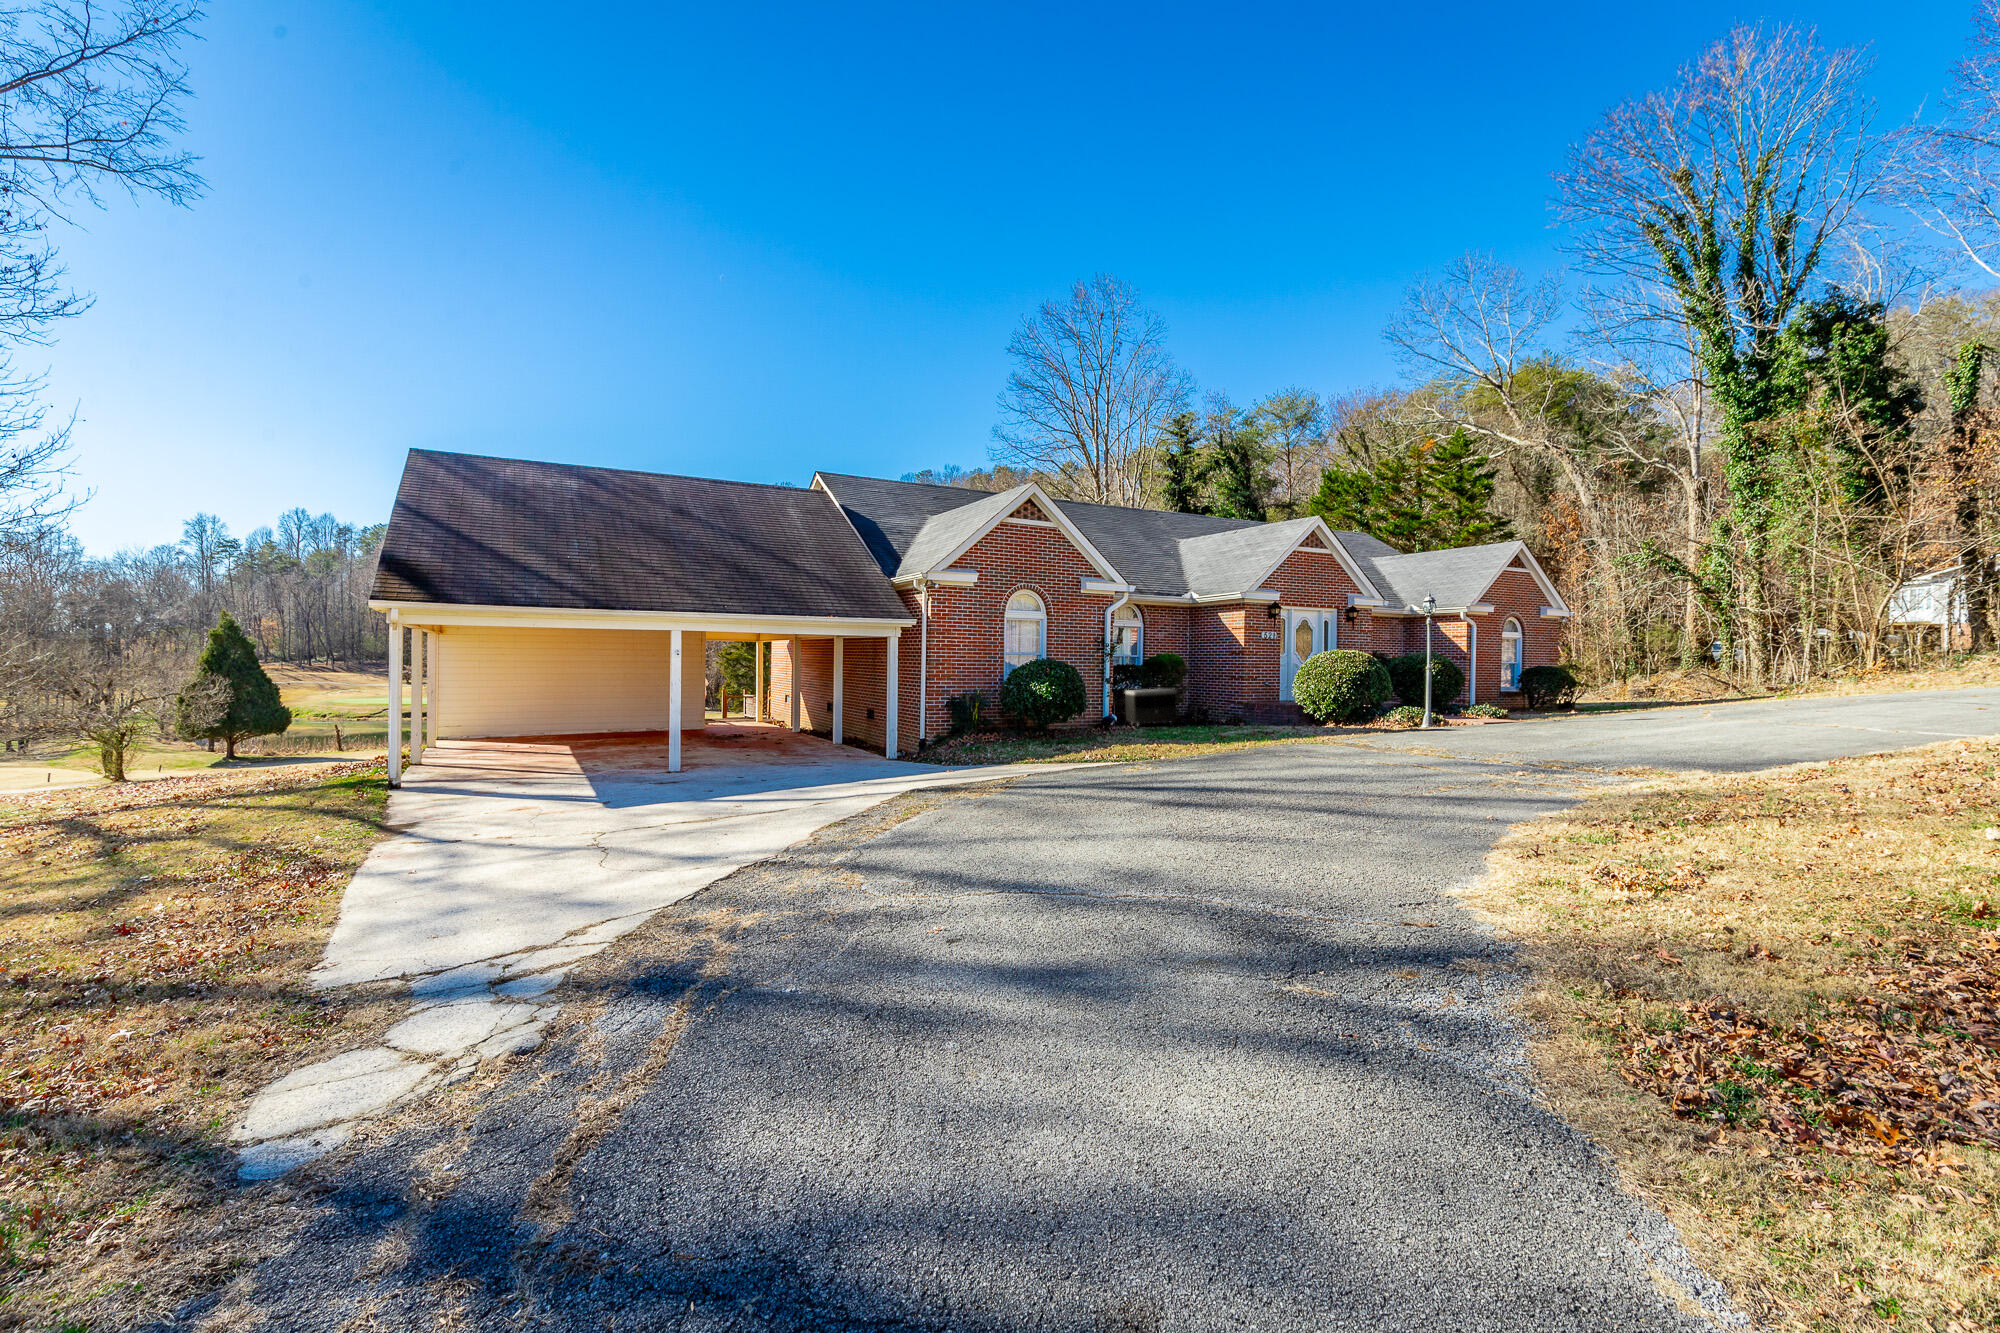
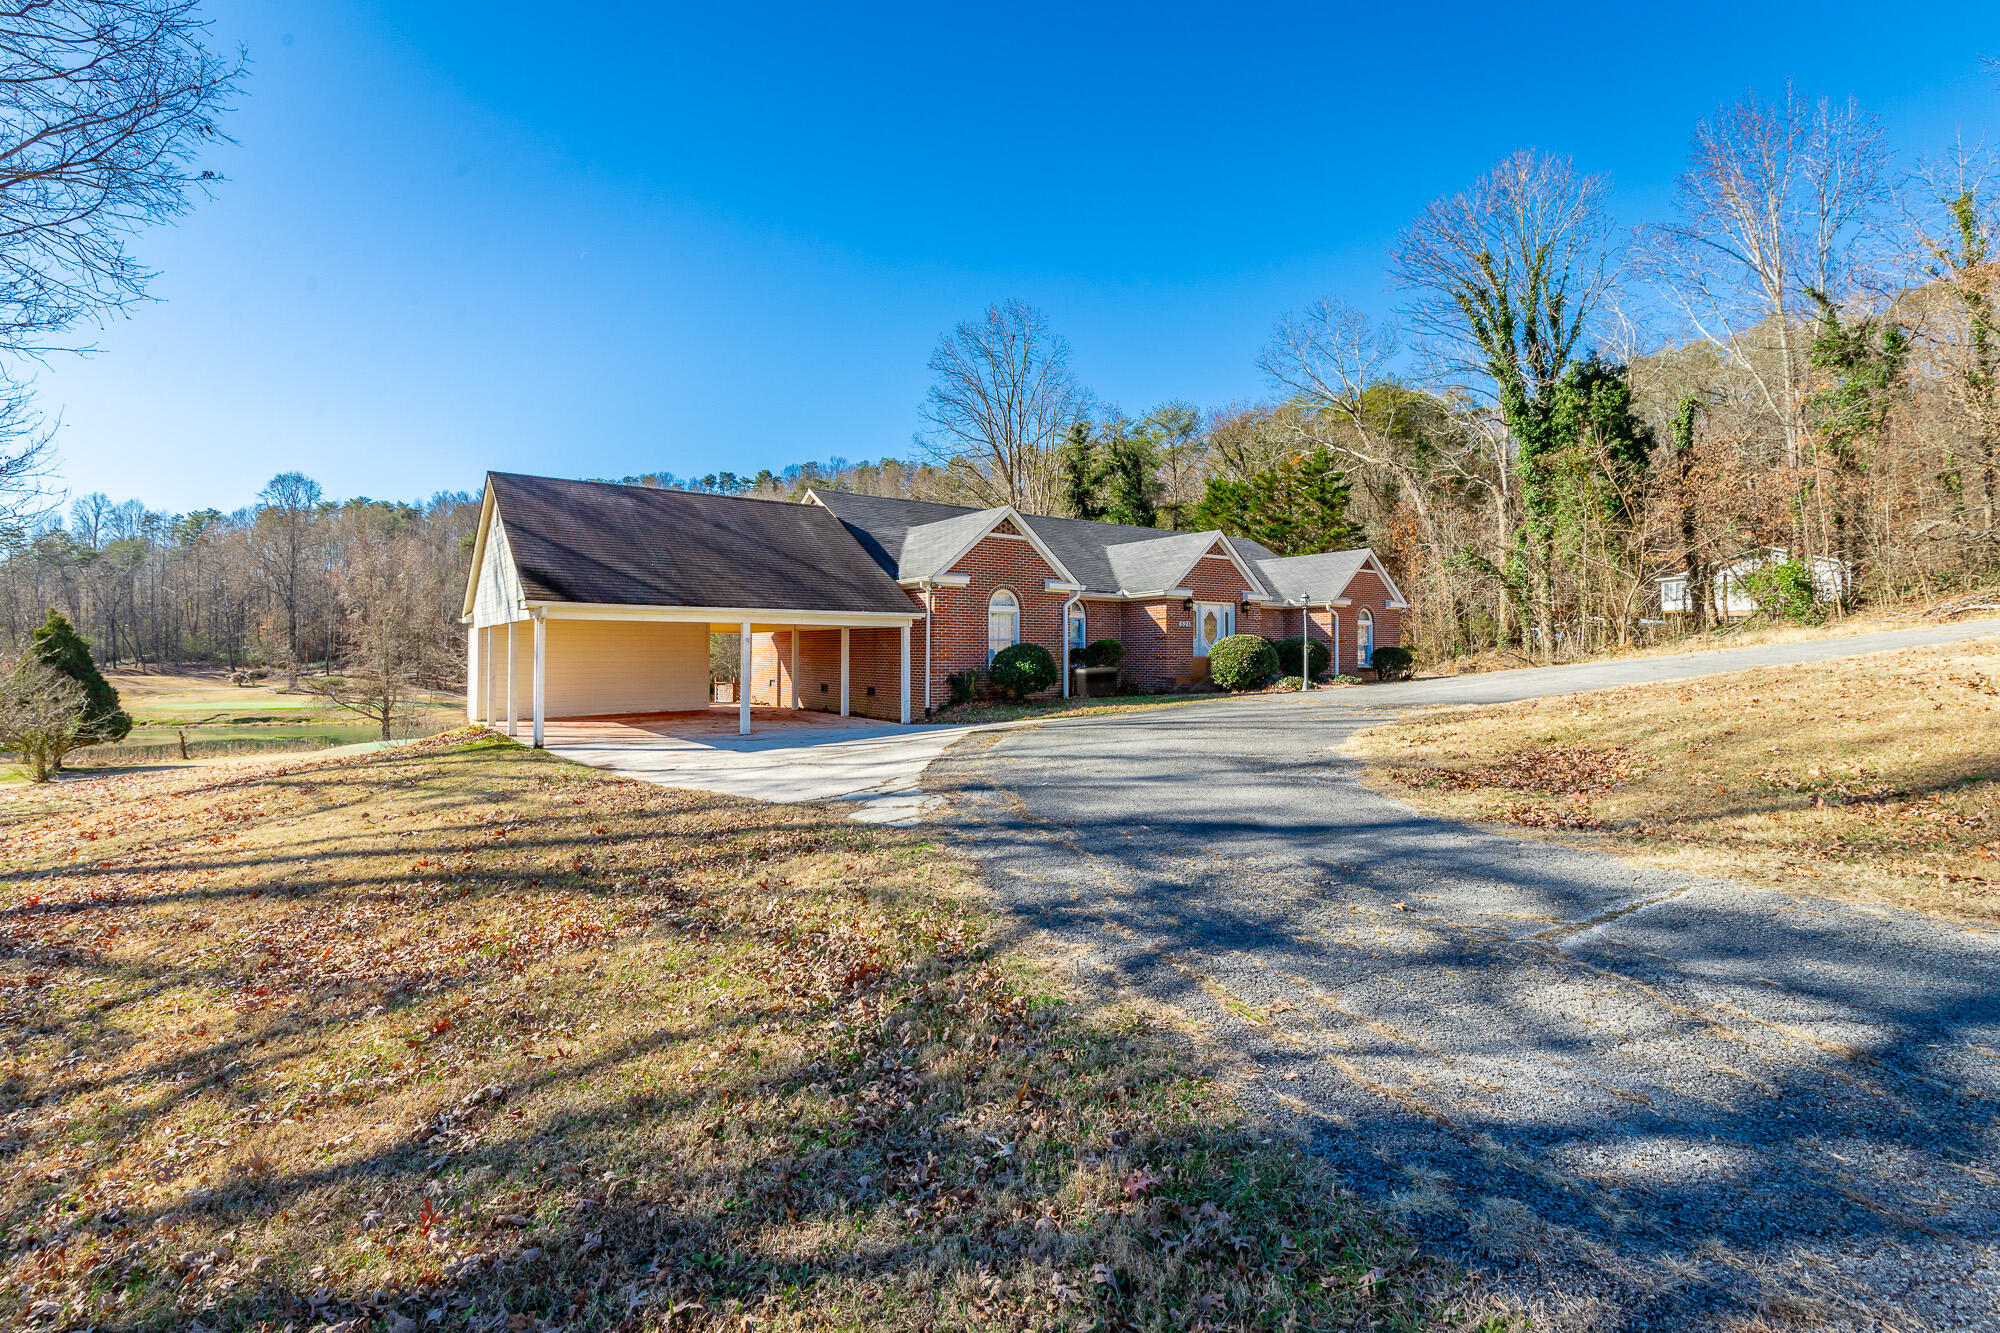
lounge chair: none [1253,675,1310,720] -> present [1174,656,1216,691]

